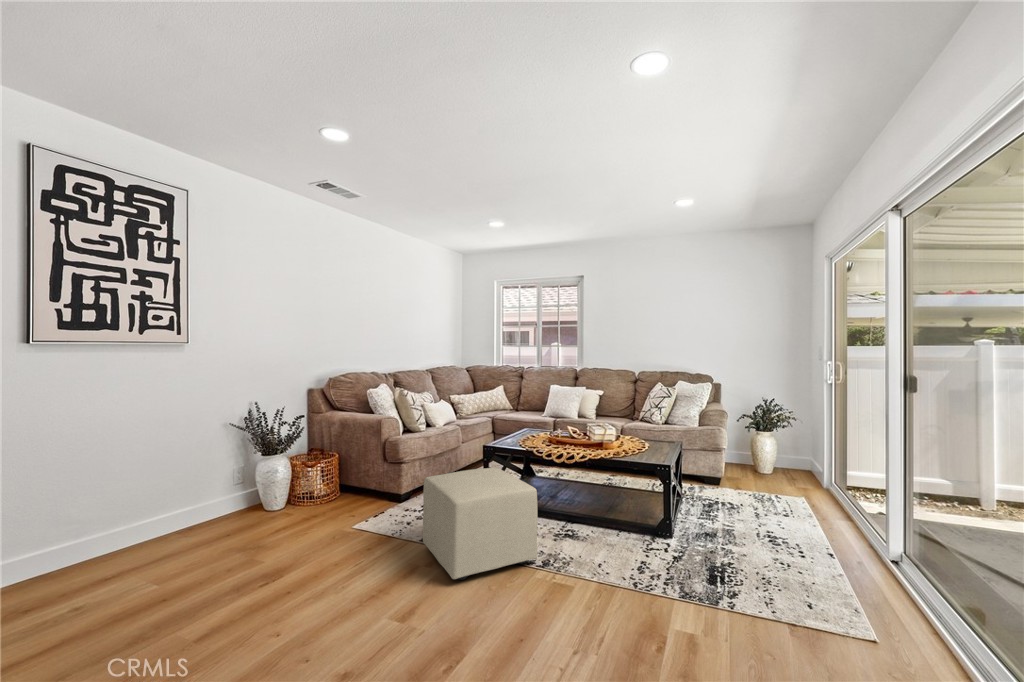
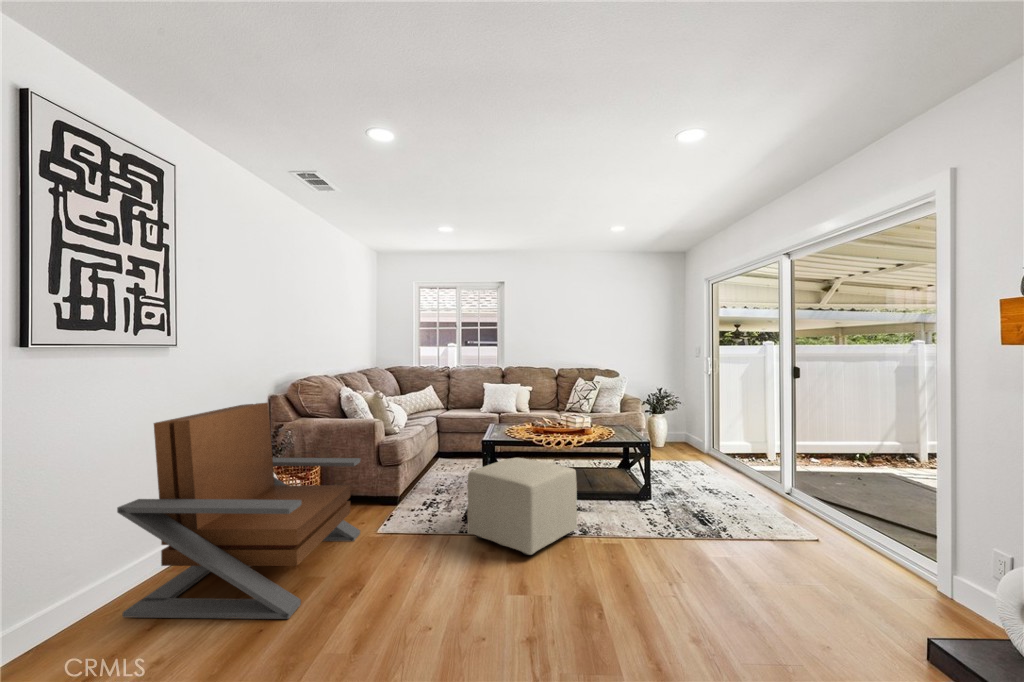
lounge chair: none [105,395,341,596] -> present [117,403,361,619]

